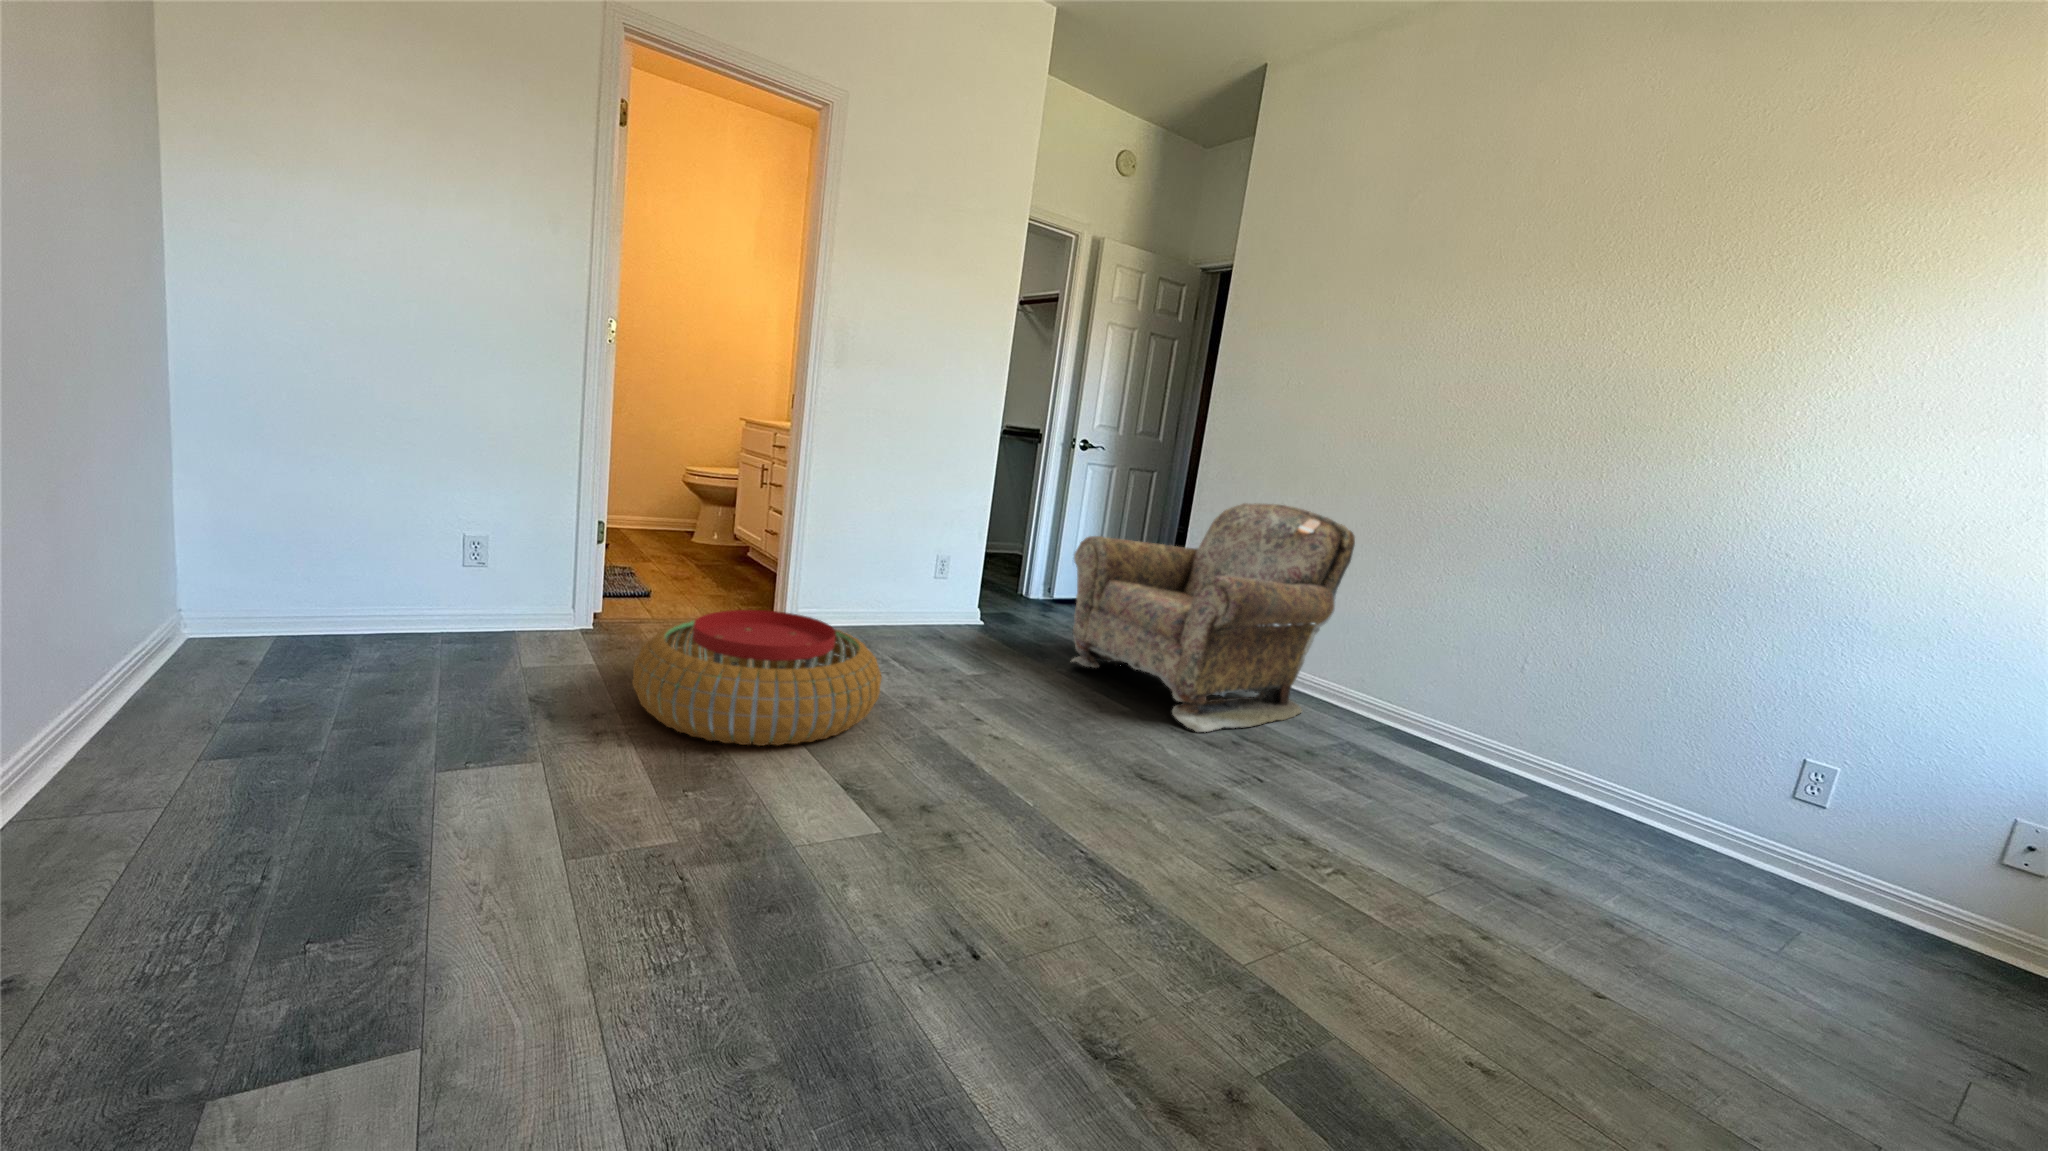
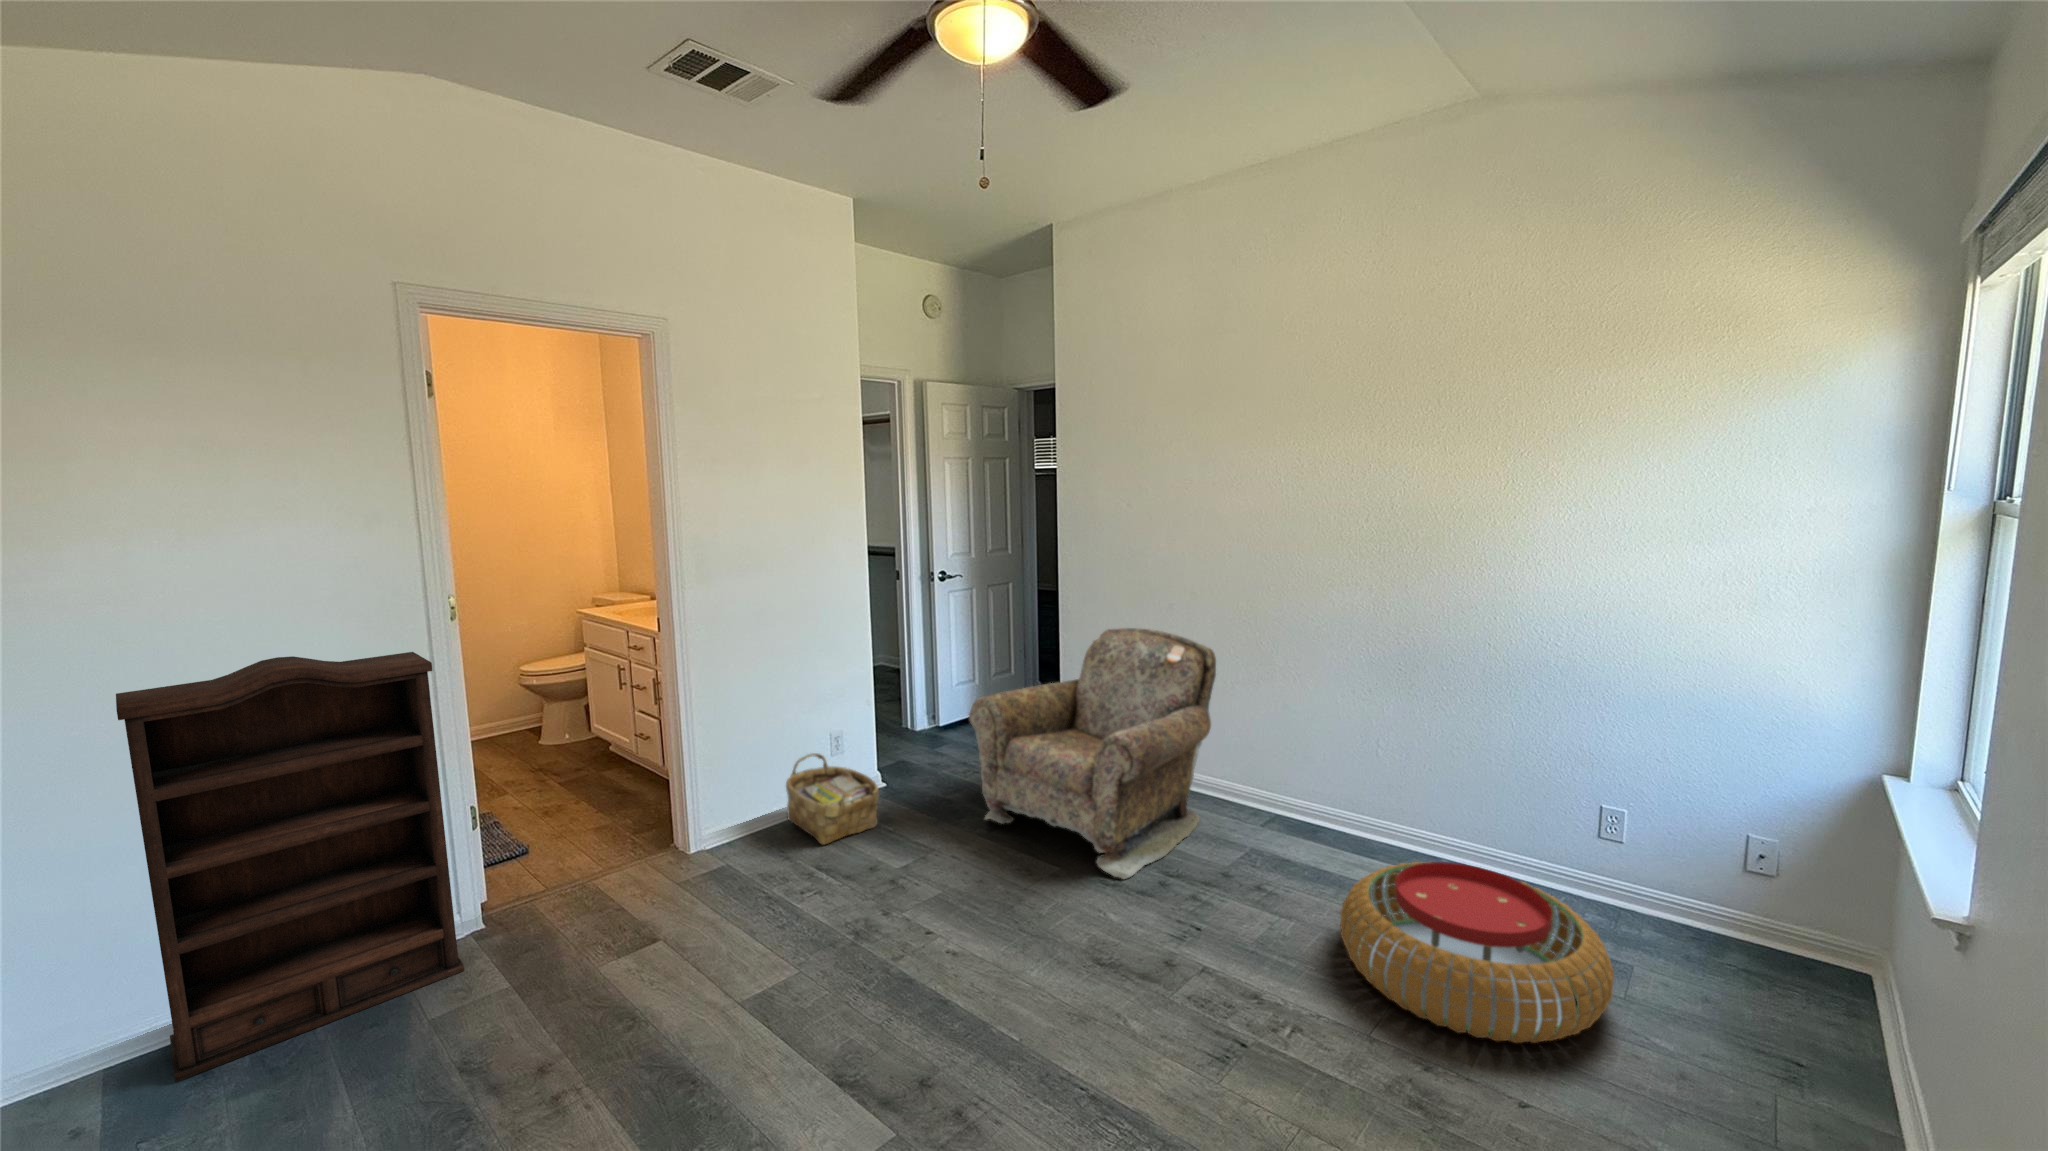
bookshelf: none [321,316,577,657] -> present [116,652,464,1082]
woven basket: none [880,566,971,648] -> present [786,753,879,845]
pouf: present [632,610,882,746] -> present [1340,862,1614,1043]

